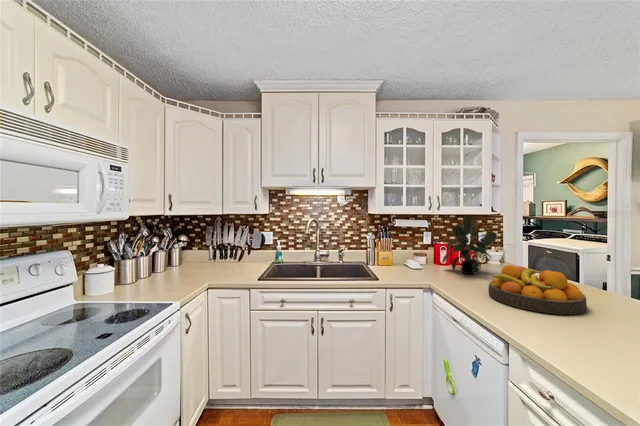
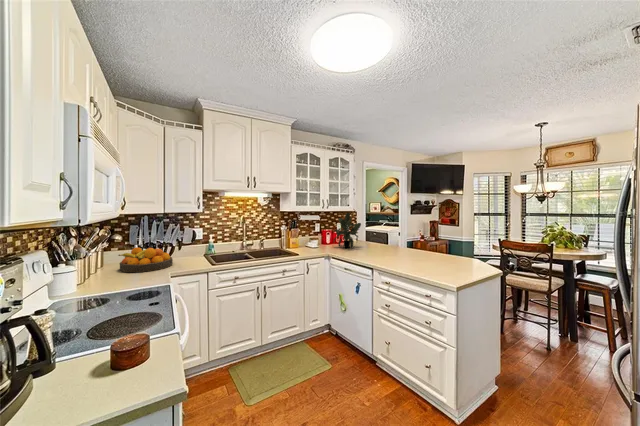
fruit bowl: present [489,265,587,314] -> present [118,247,173,272]

